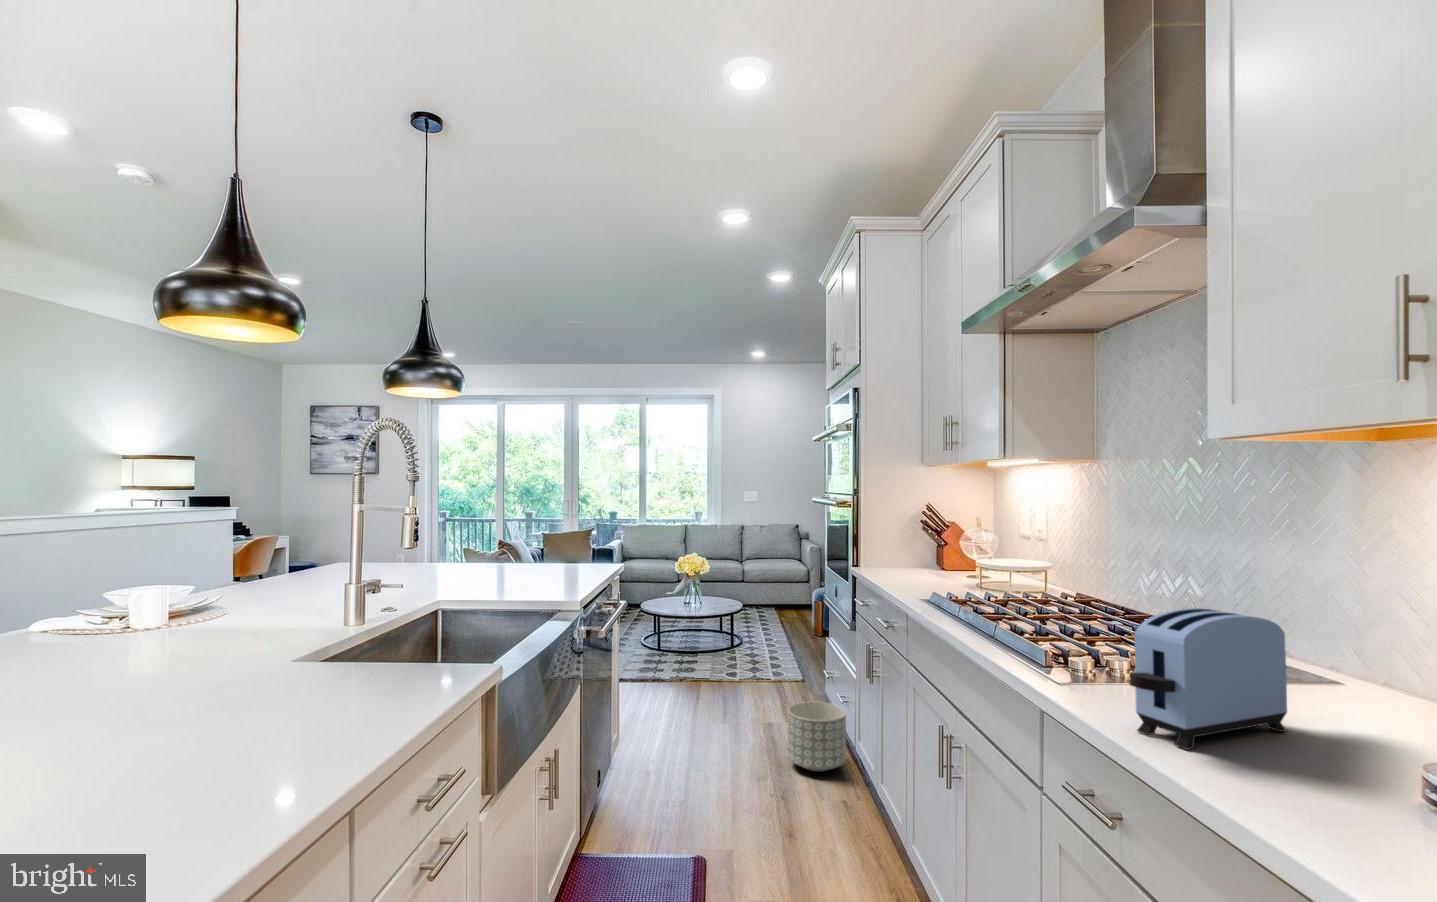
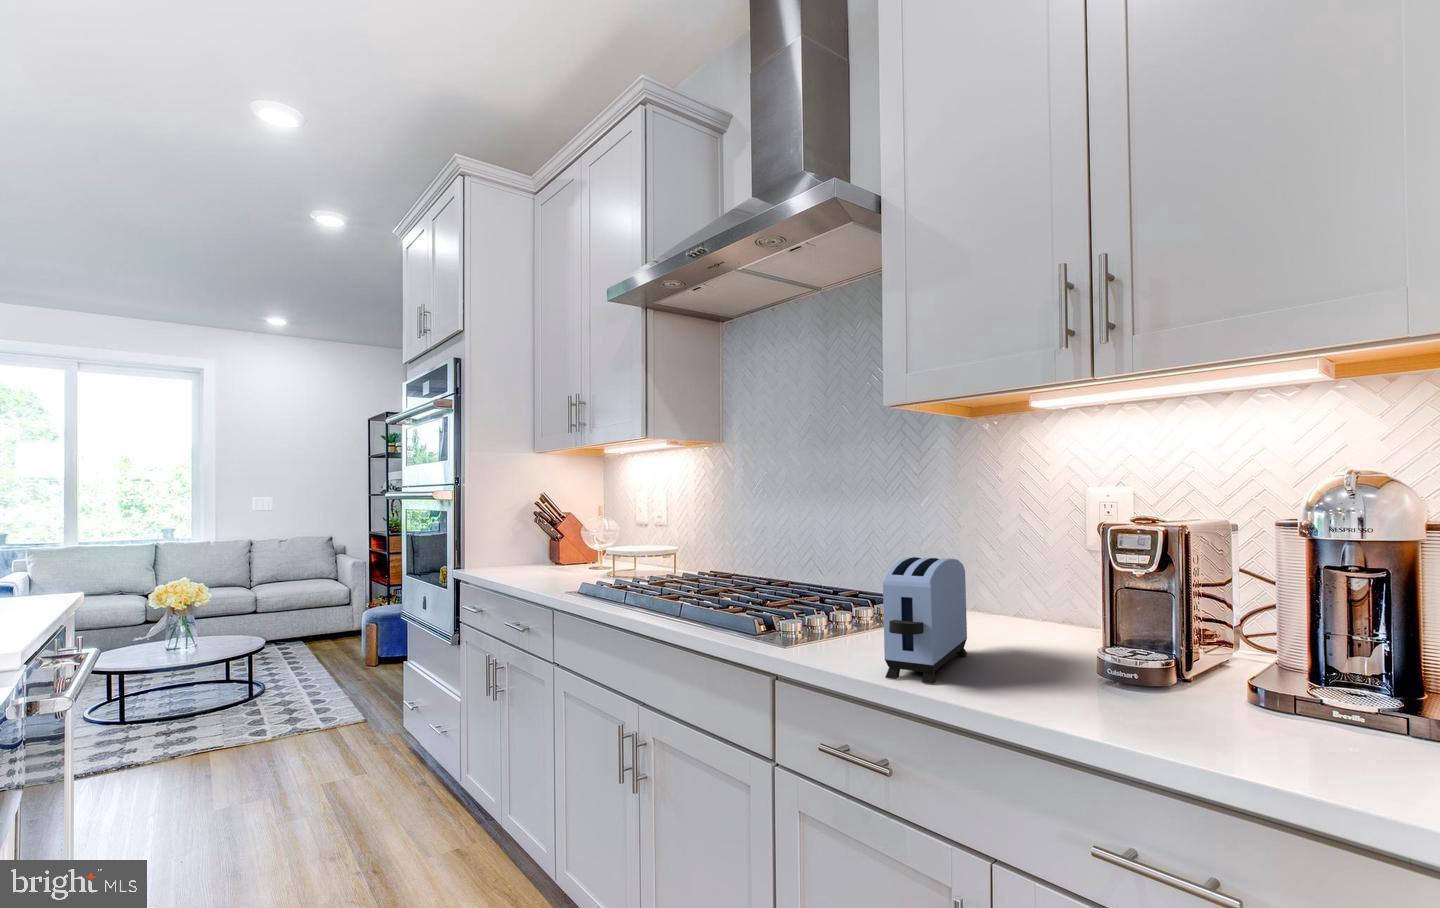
planter: present [788,702,846,772] -> none [372,739,449,827]

